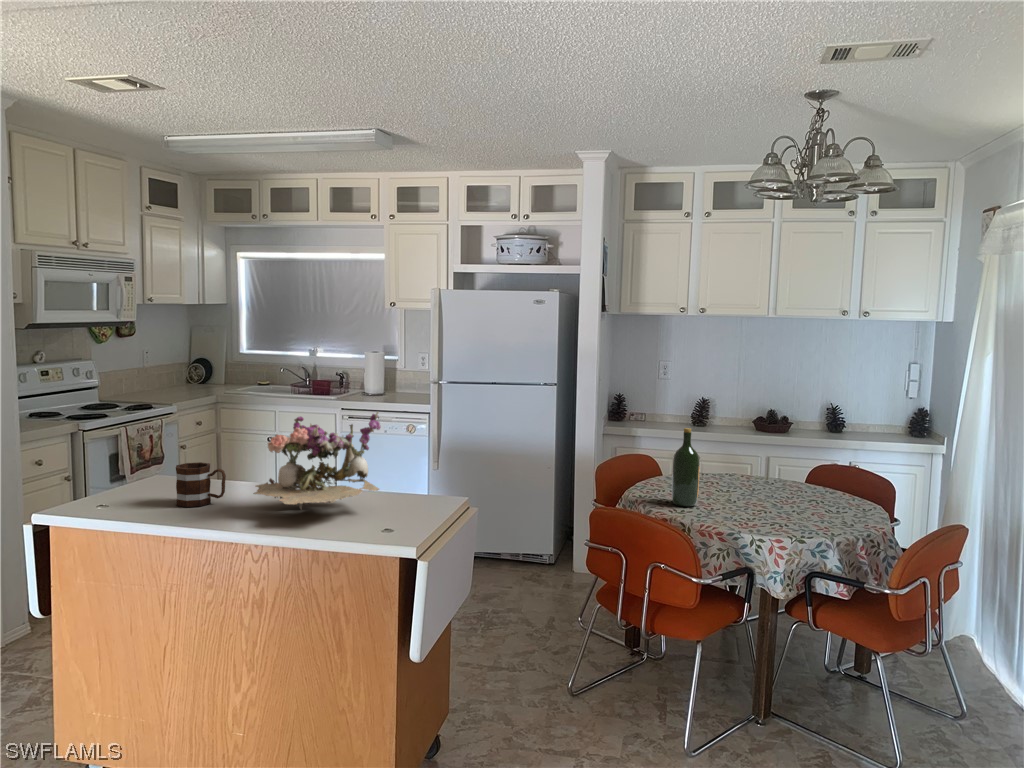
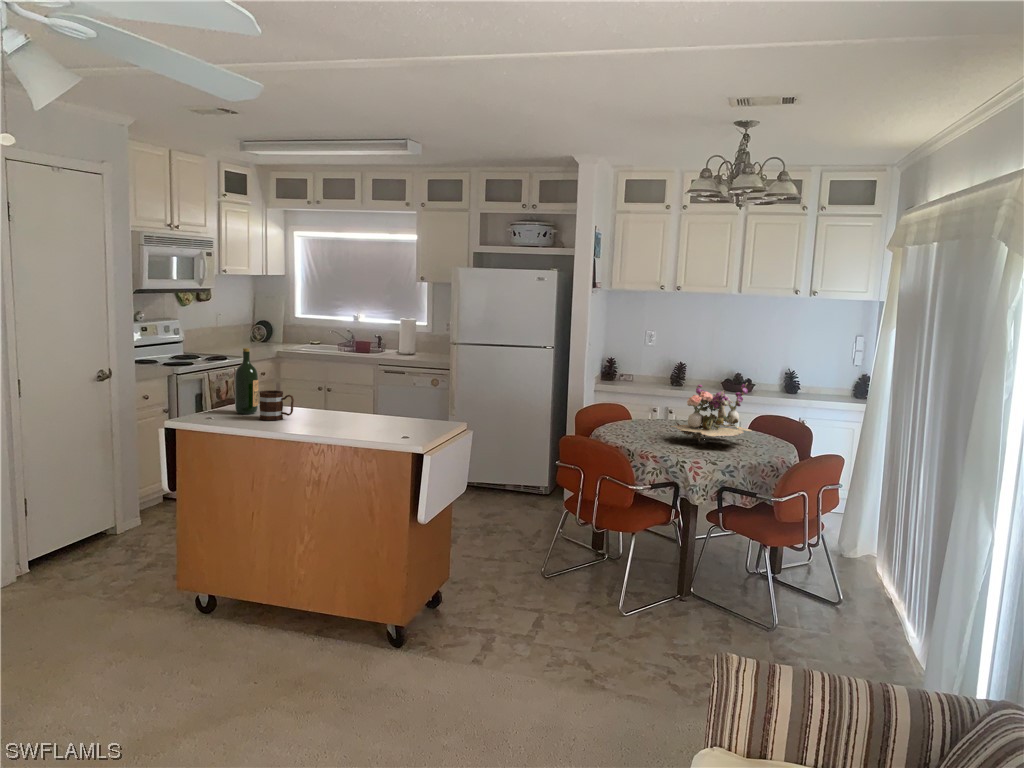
flower arrangement: present [254,412,381,509] -> present [671,383,752,441]
wine bottle: present [672,428,700,507] -> present [235,348,258,414]

